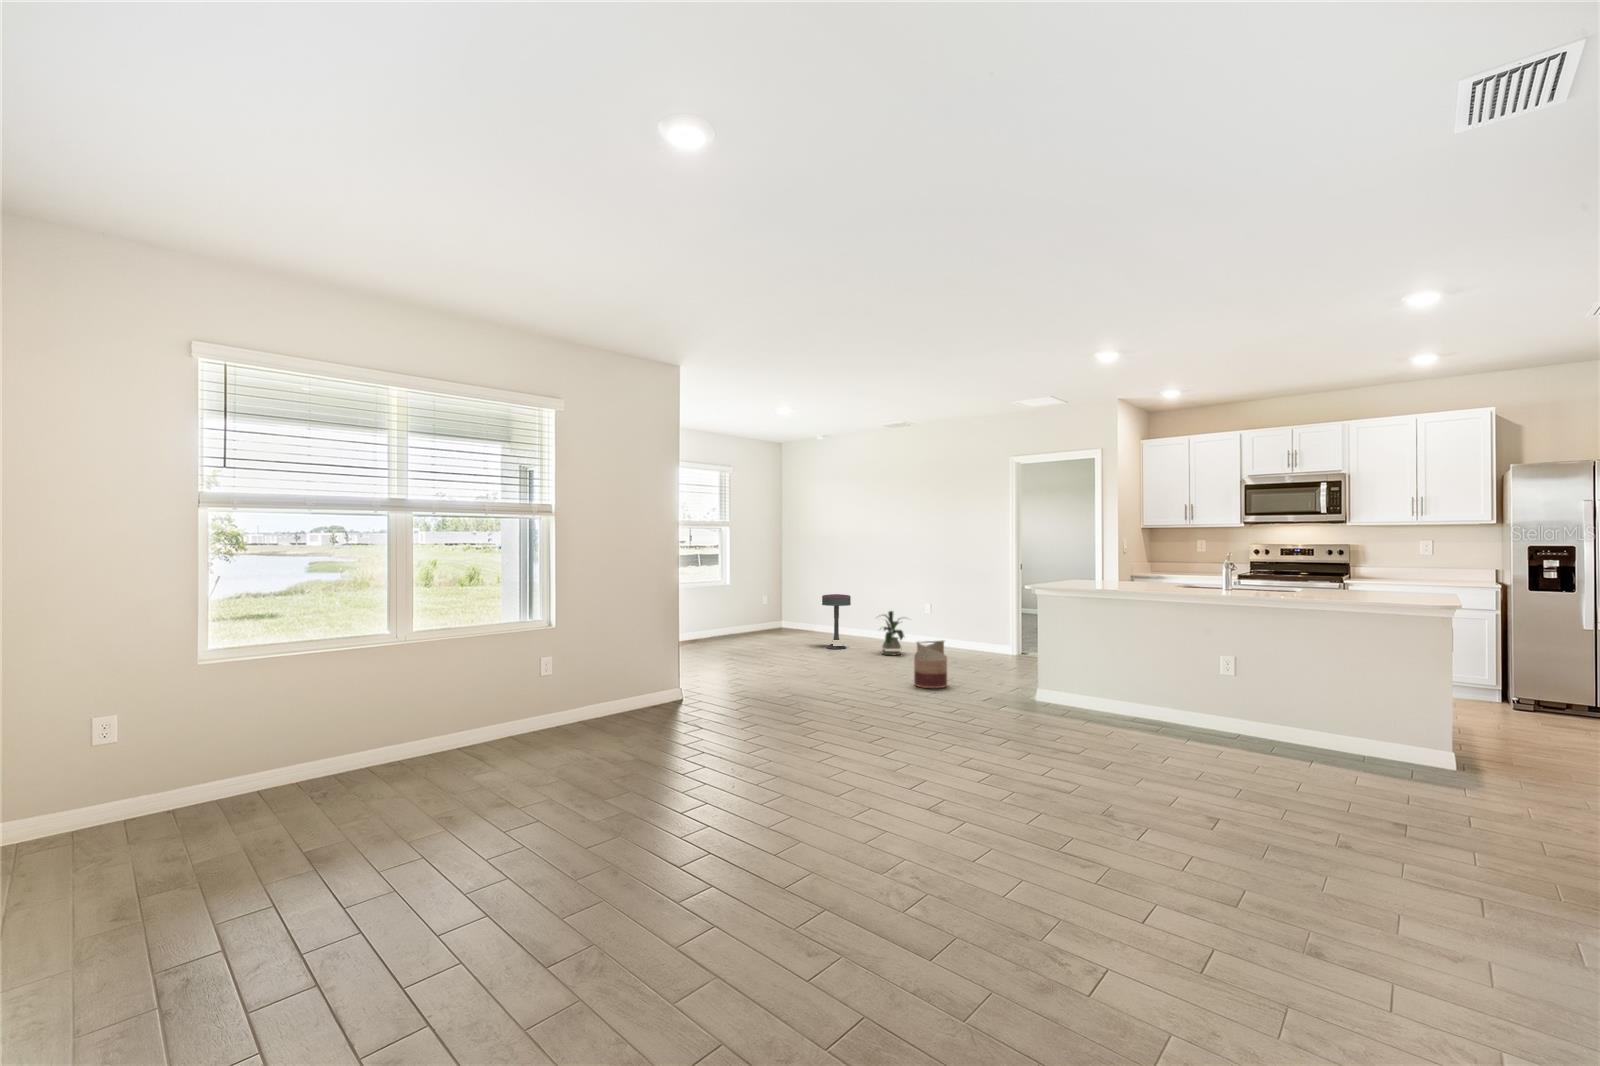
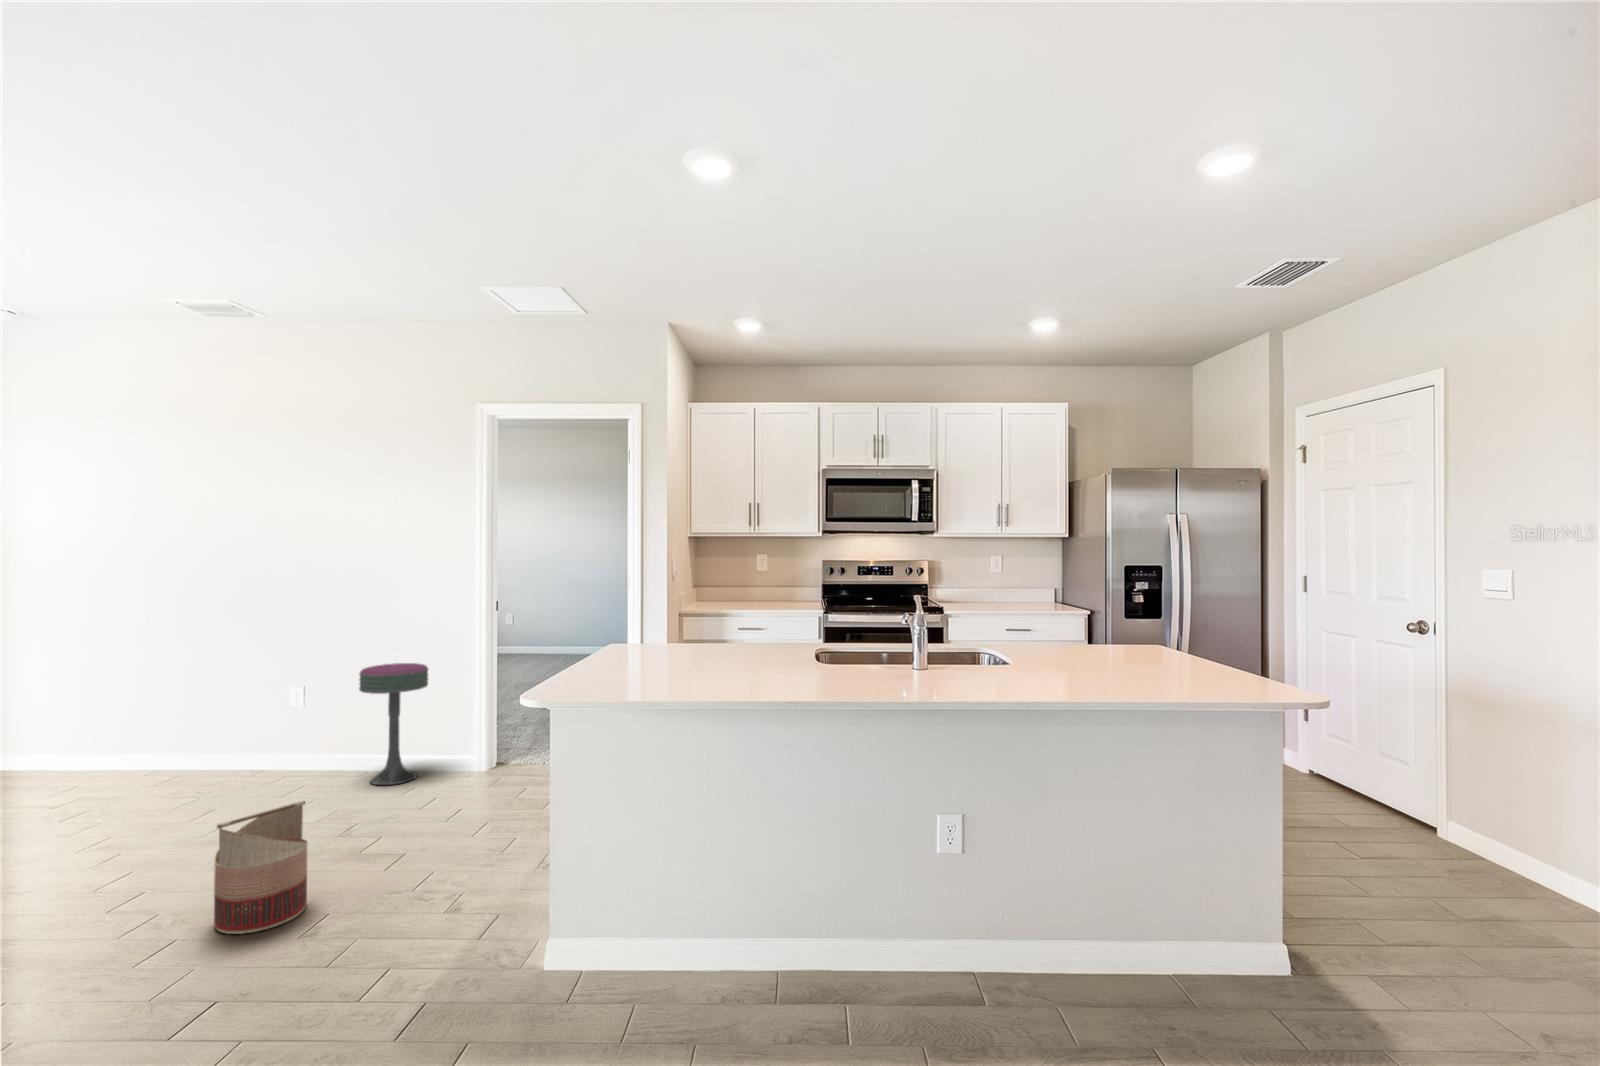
bar stool: present [822,594,851,649] -> present [359,663,428,785]
house plant: present [882,611,904,655] -> none [191,700,276,791]

